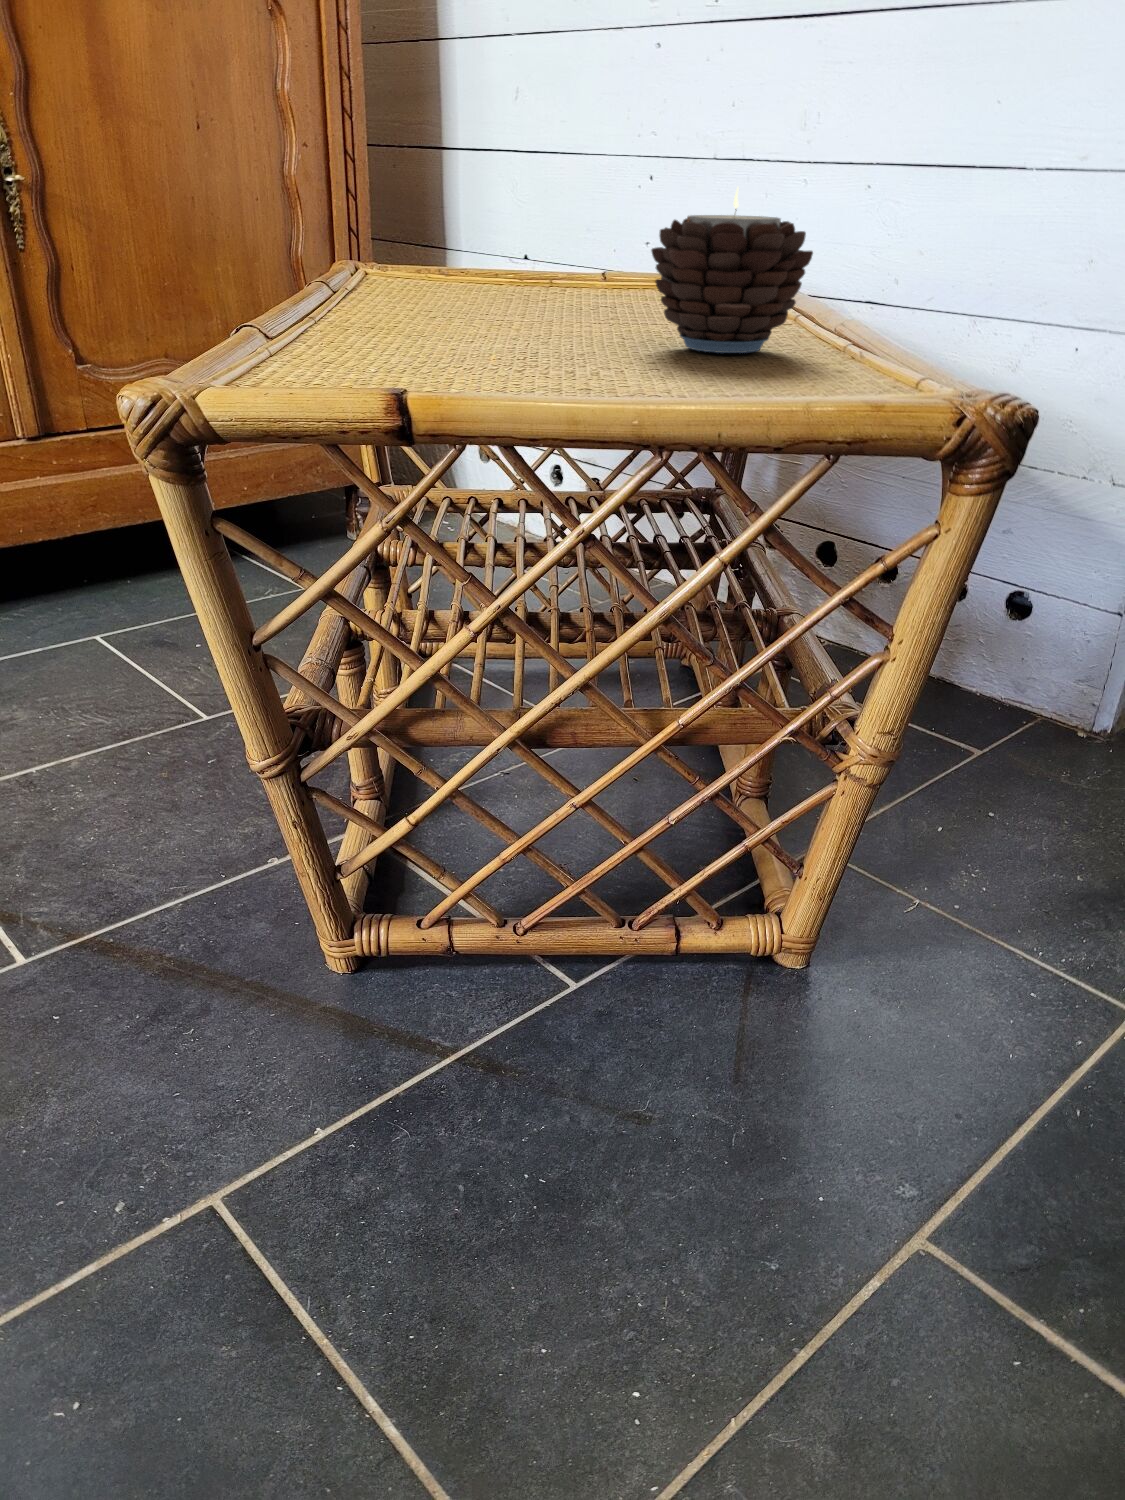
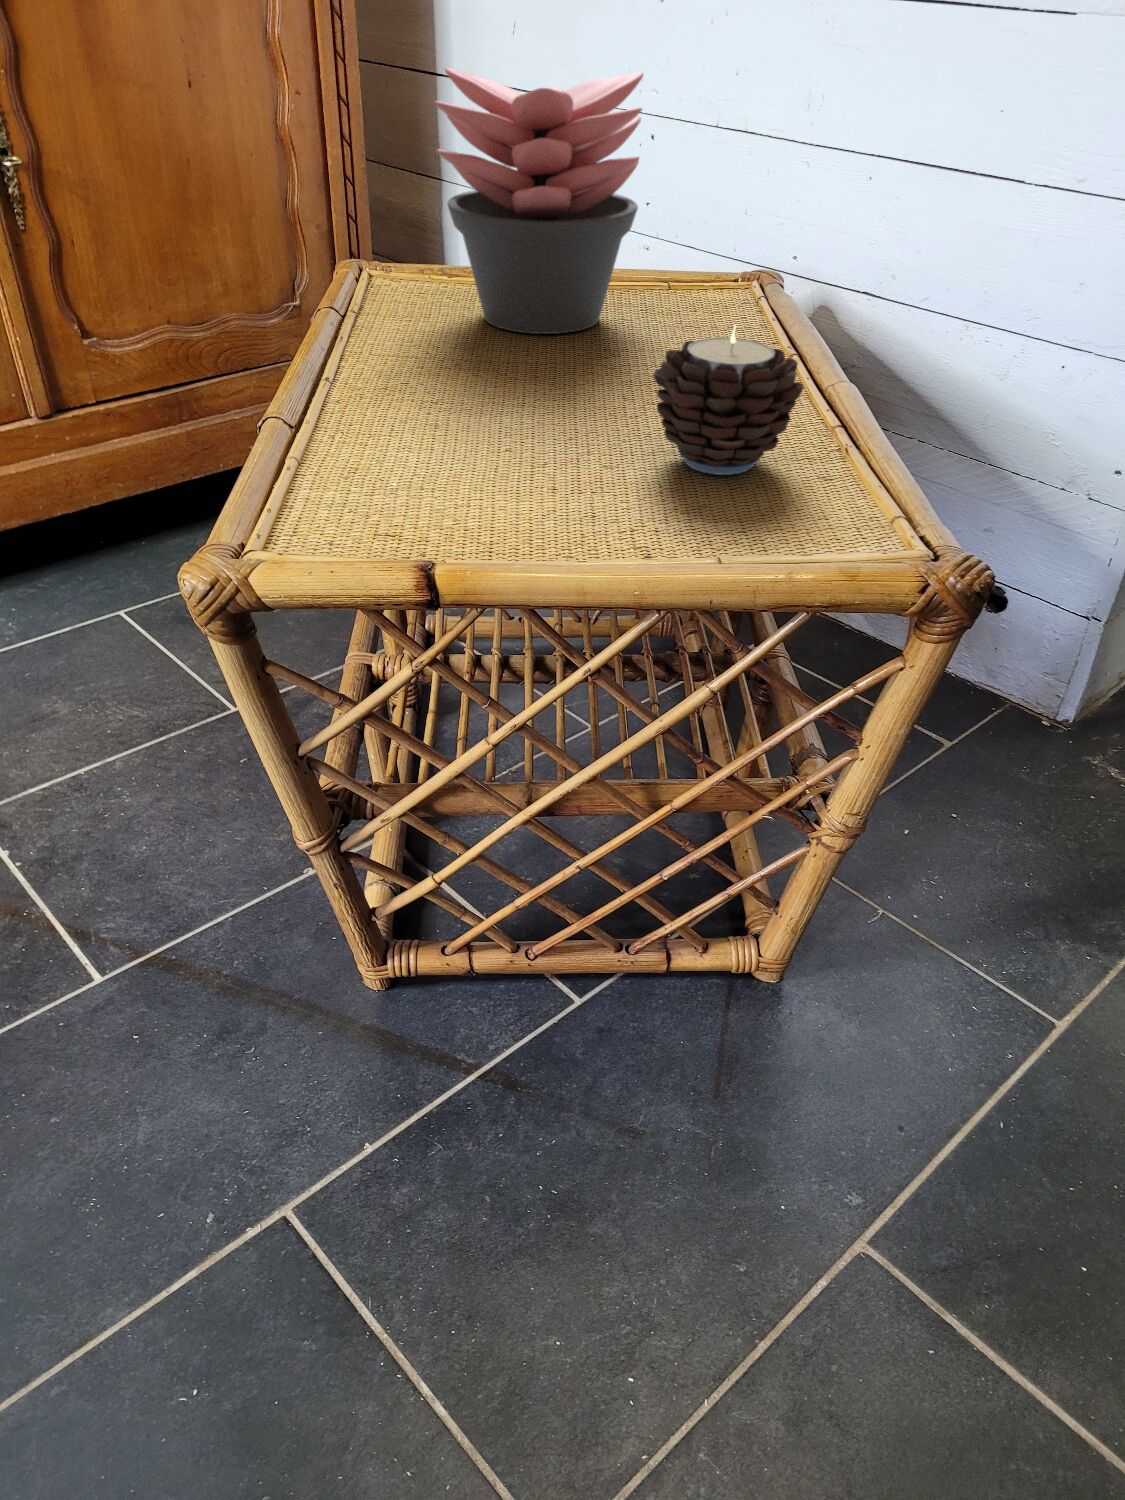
succulent plant: none [429,24,640,296] -> present [434,68,644,334]

